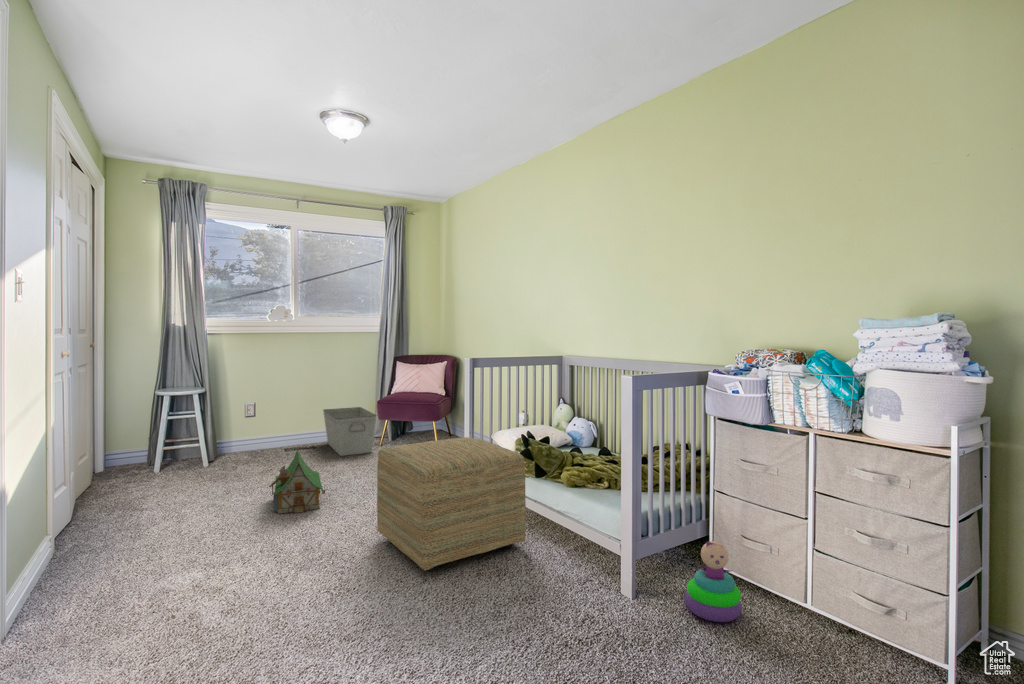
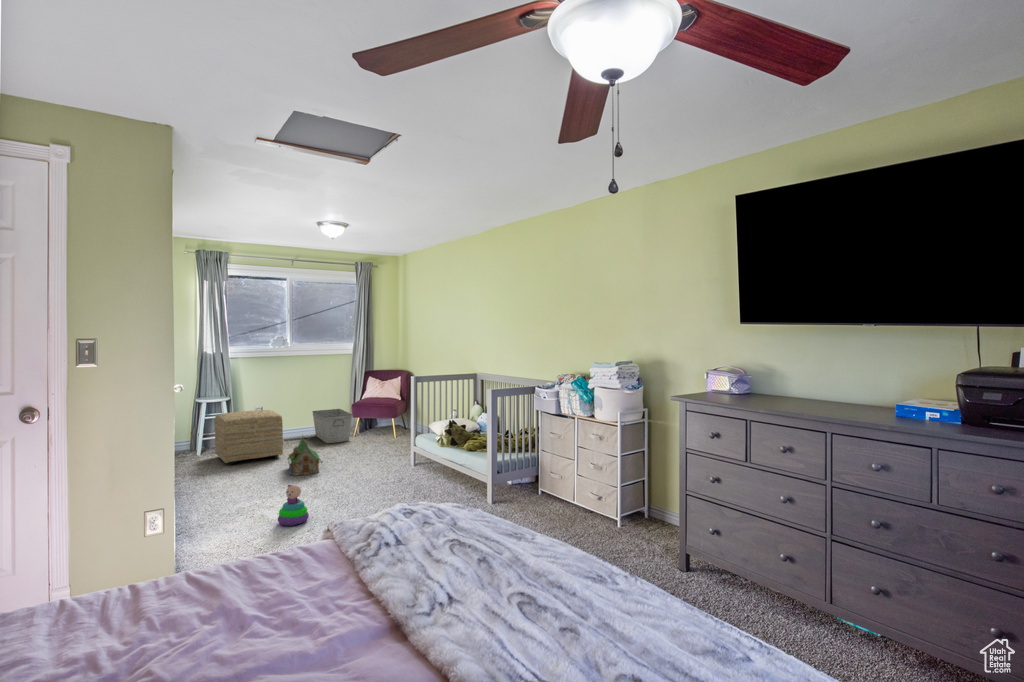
ottoman: present [377,437,526,571] -> present [215,410,283,464]
stacking toy: present [685,541,741,622] -> present [278,485,309,526]

